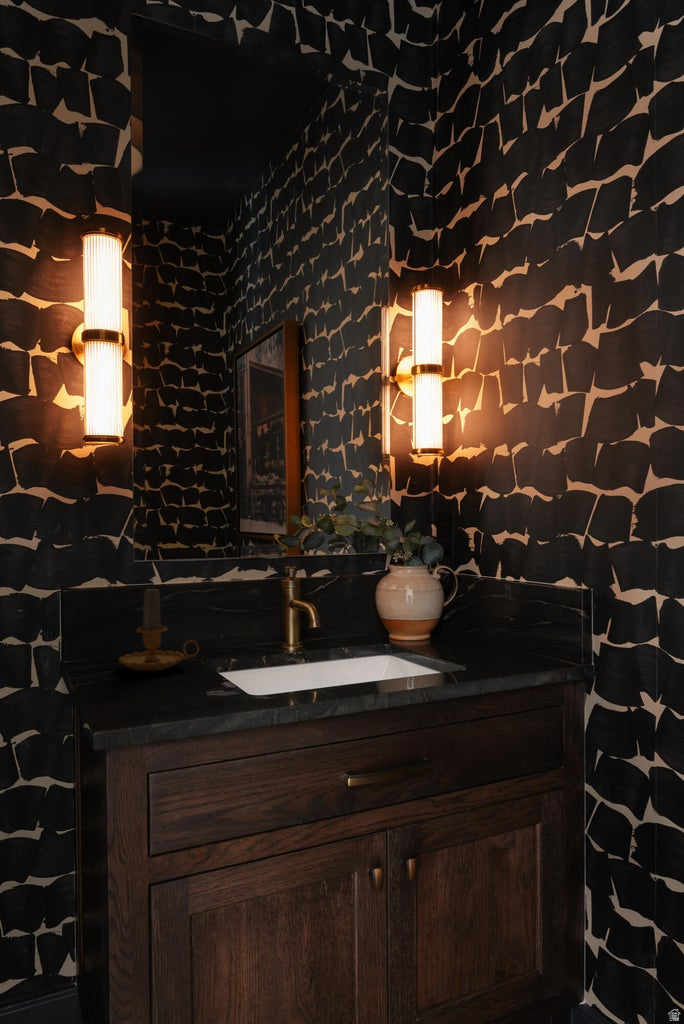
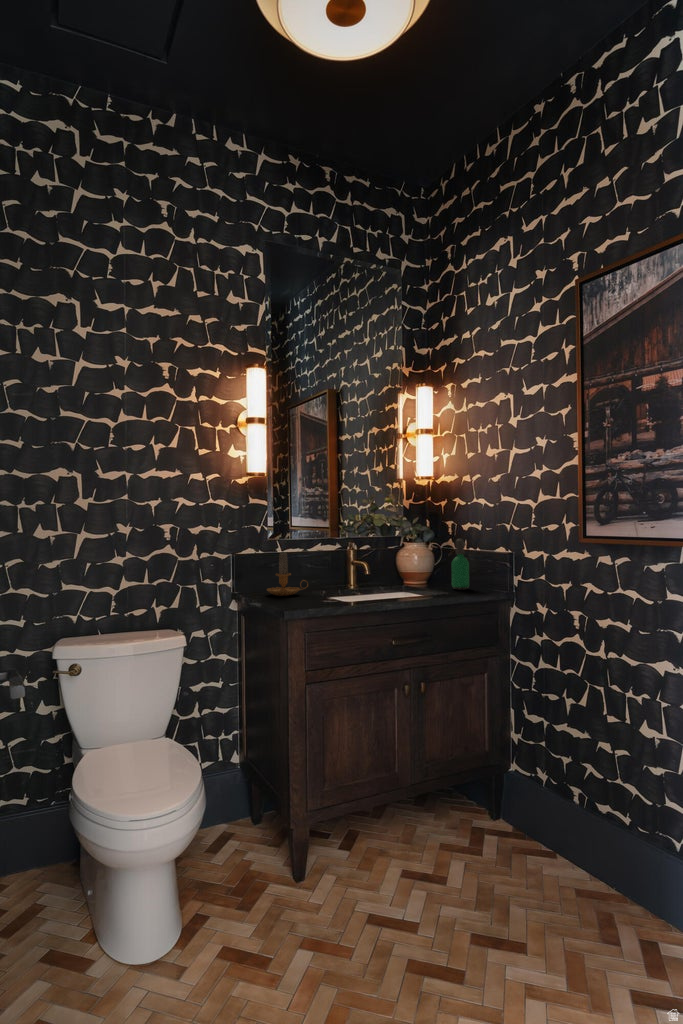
soap dispenser: none [473,560,506,654] -> present [452,539,469,590]

